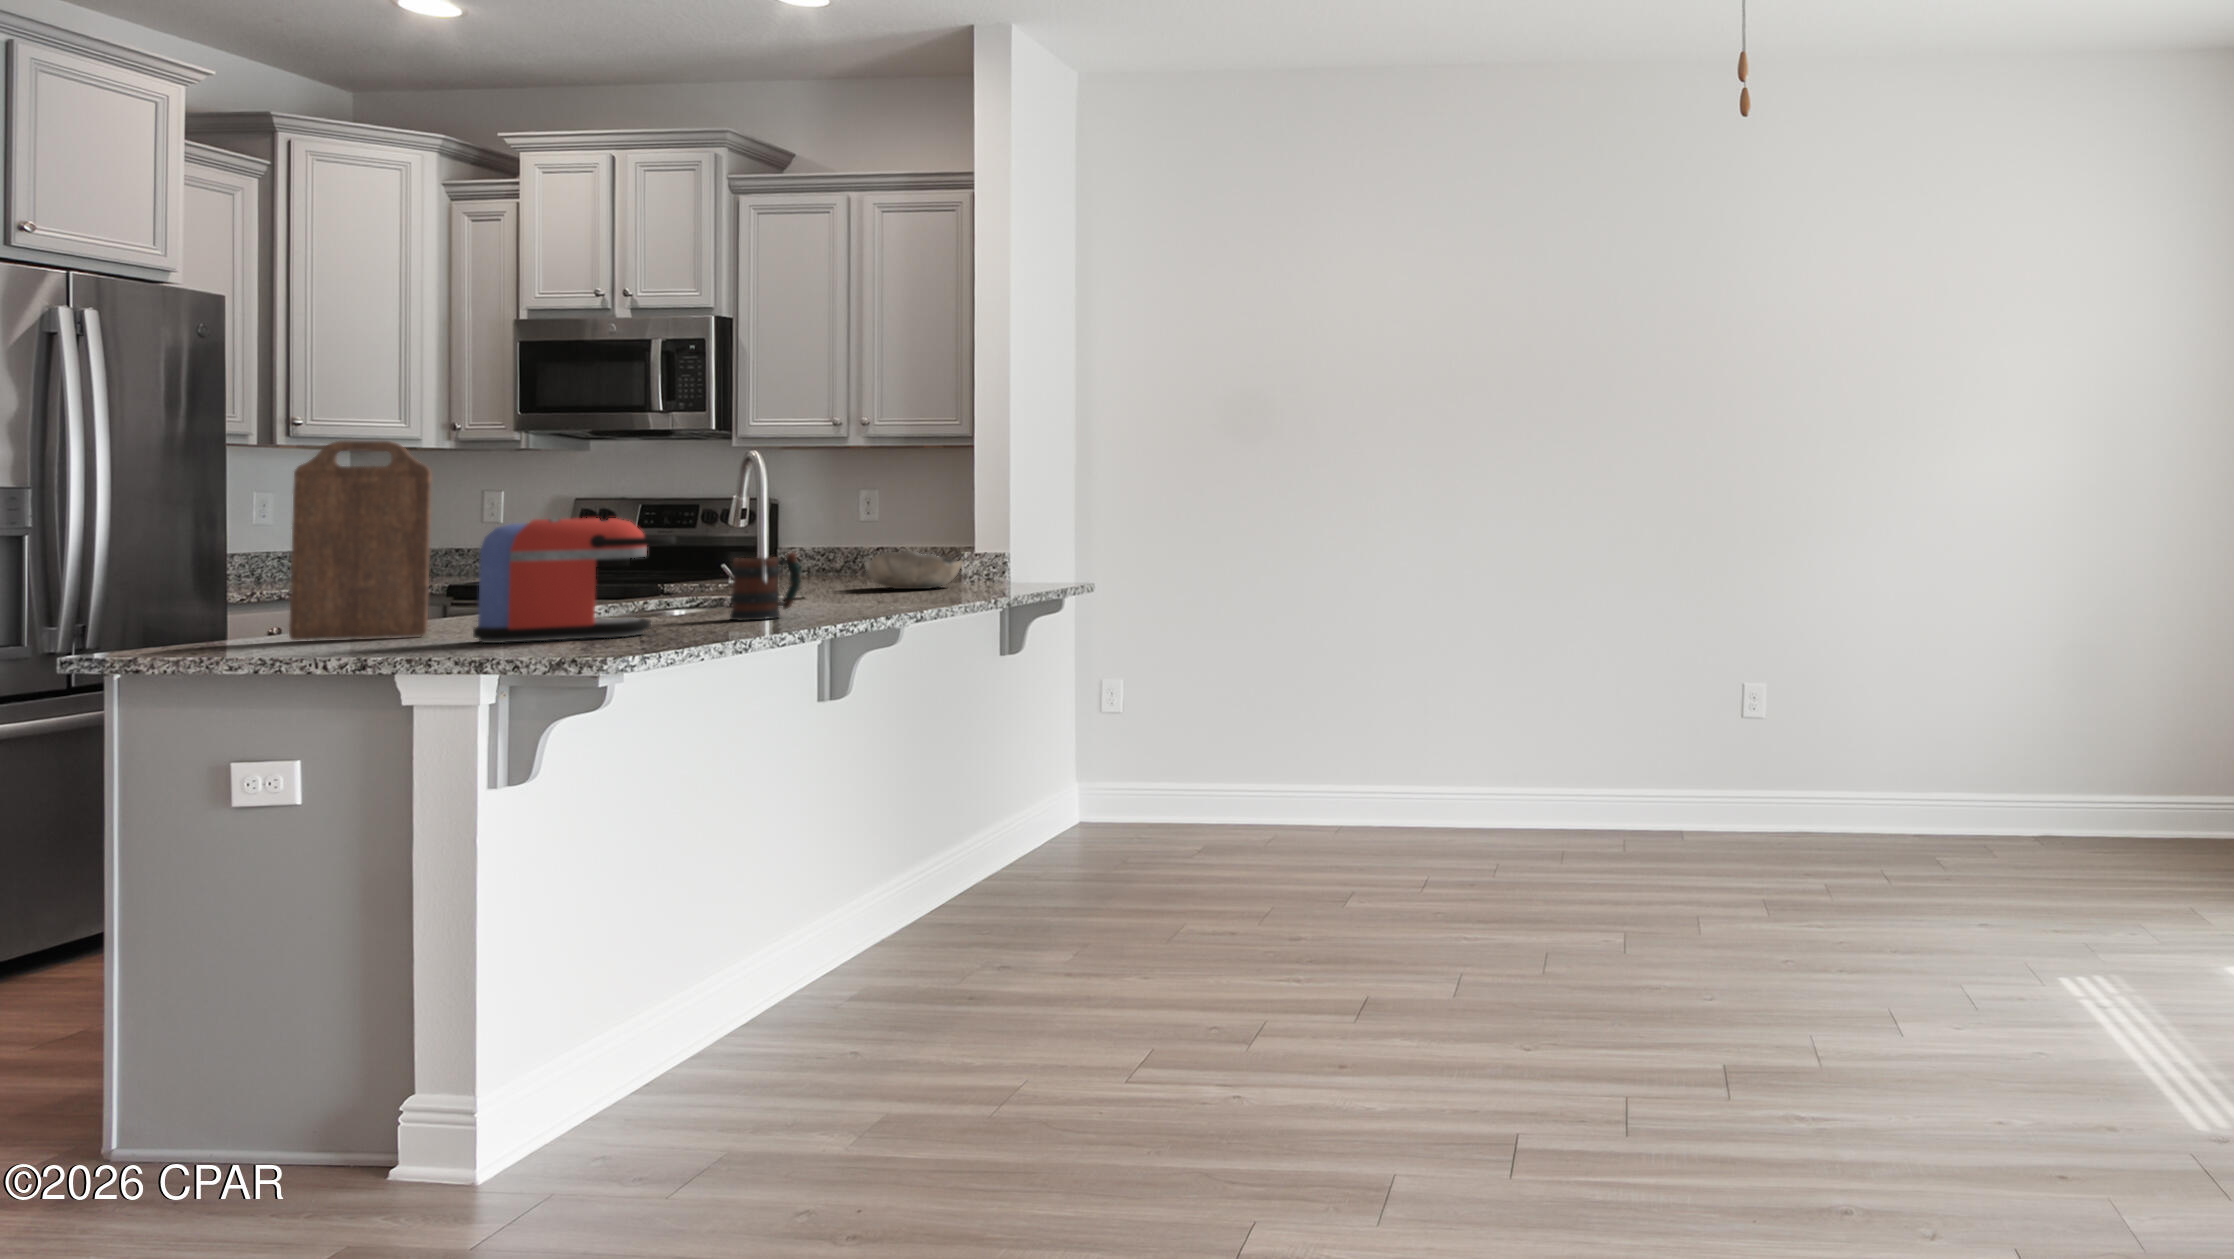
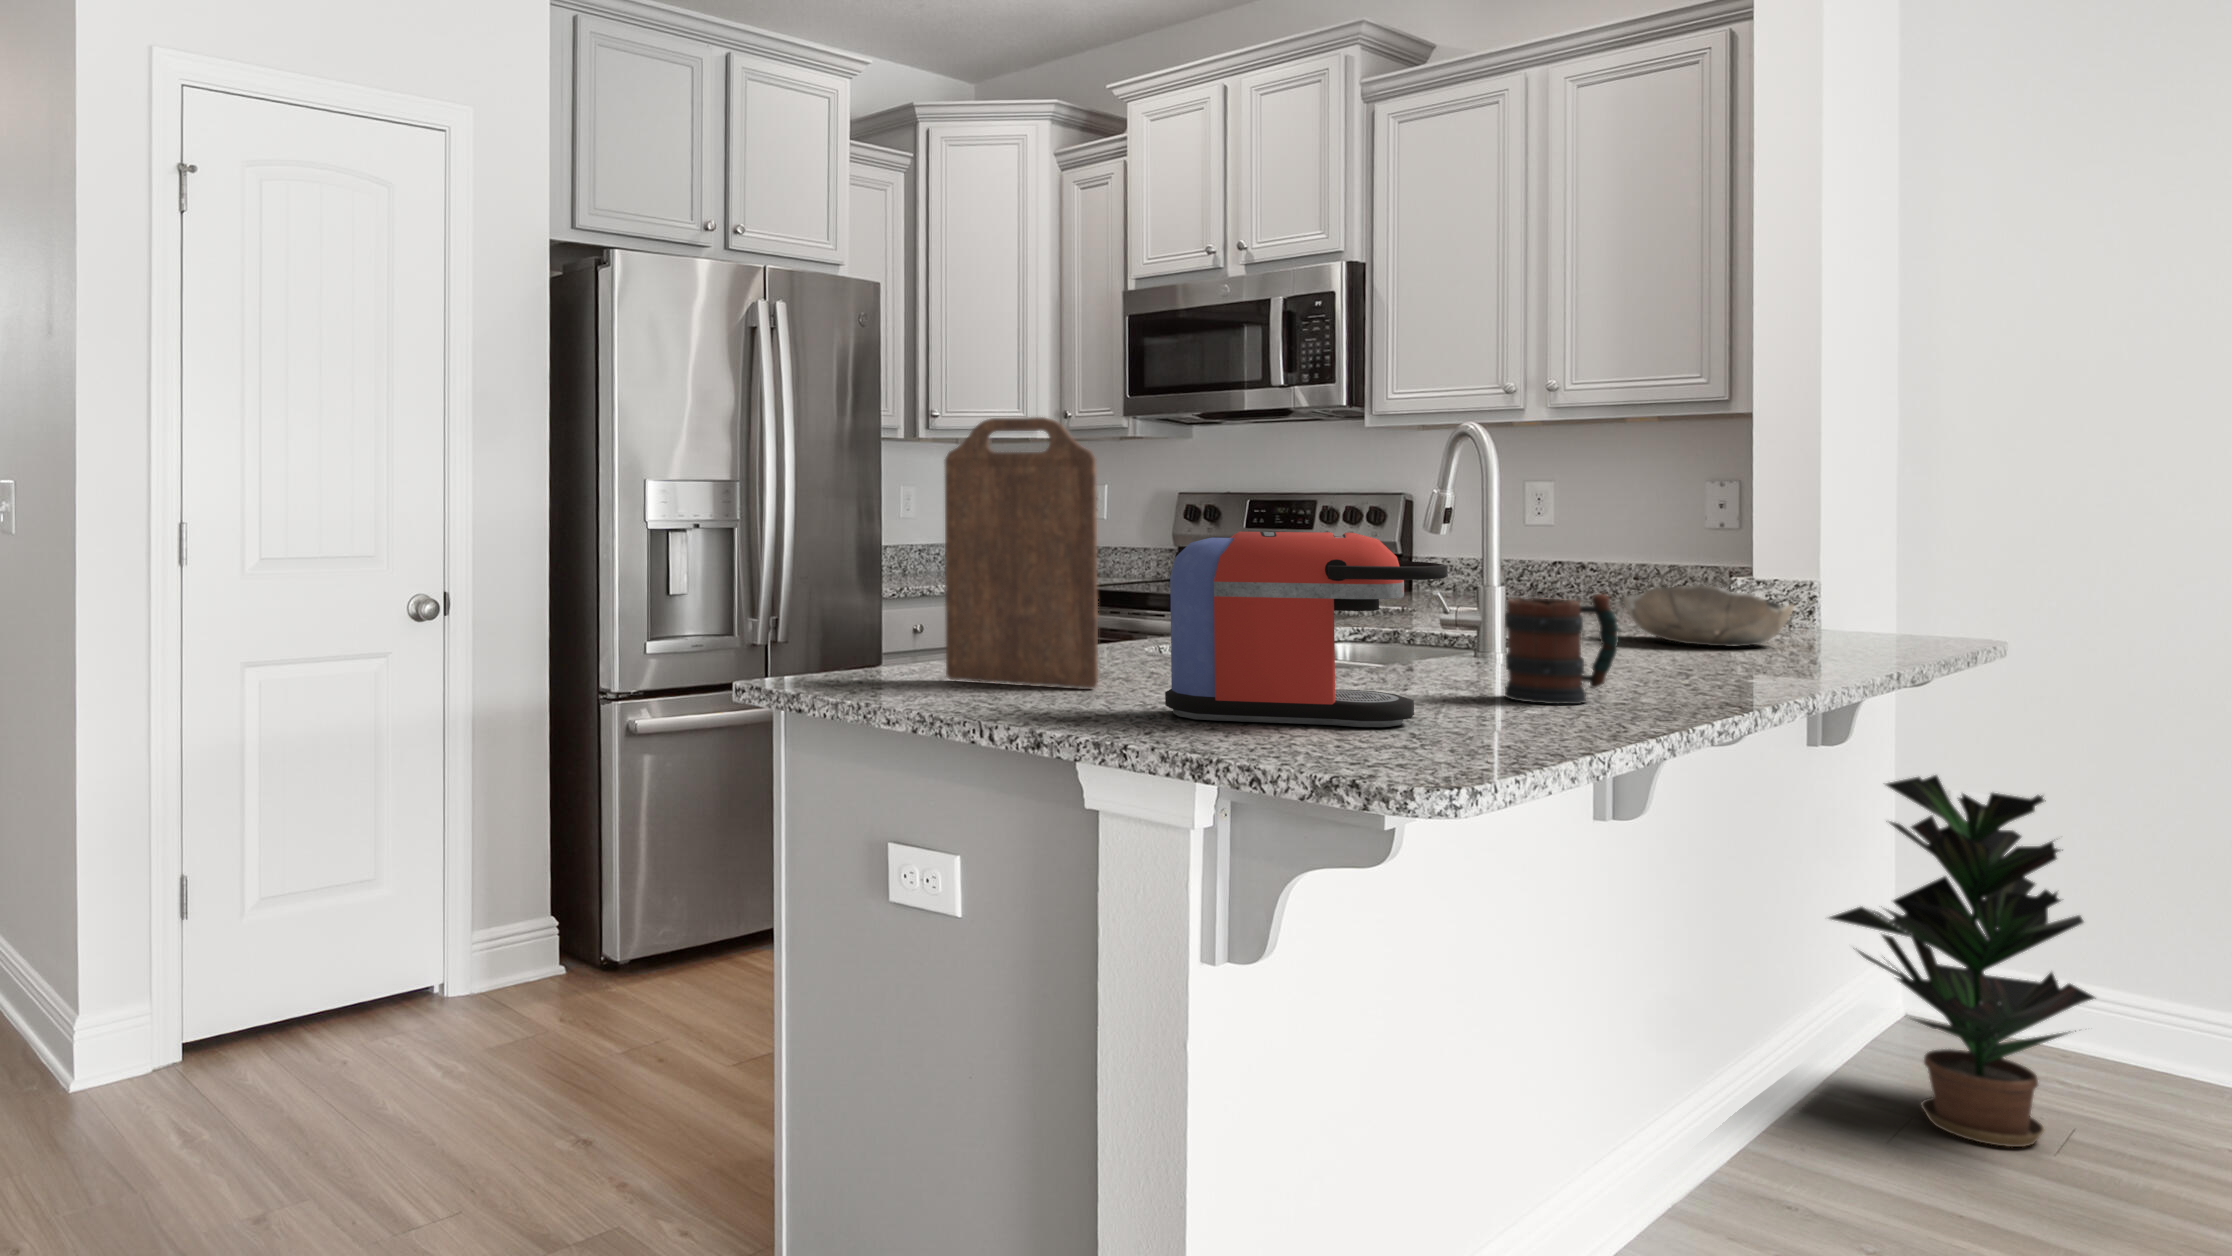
potted plant: none [995,661,1129,875] -> present [1830,775,2096,1147]

